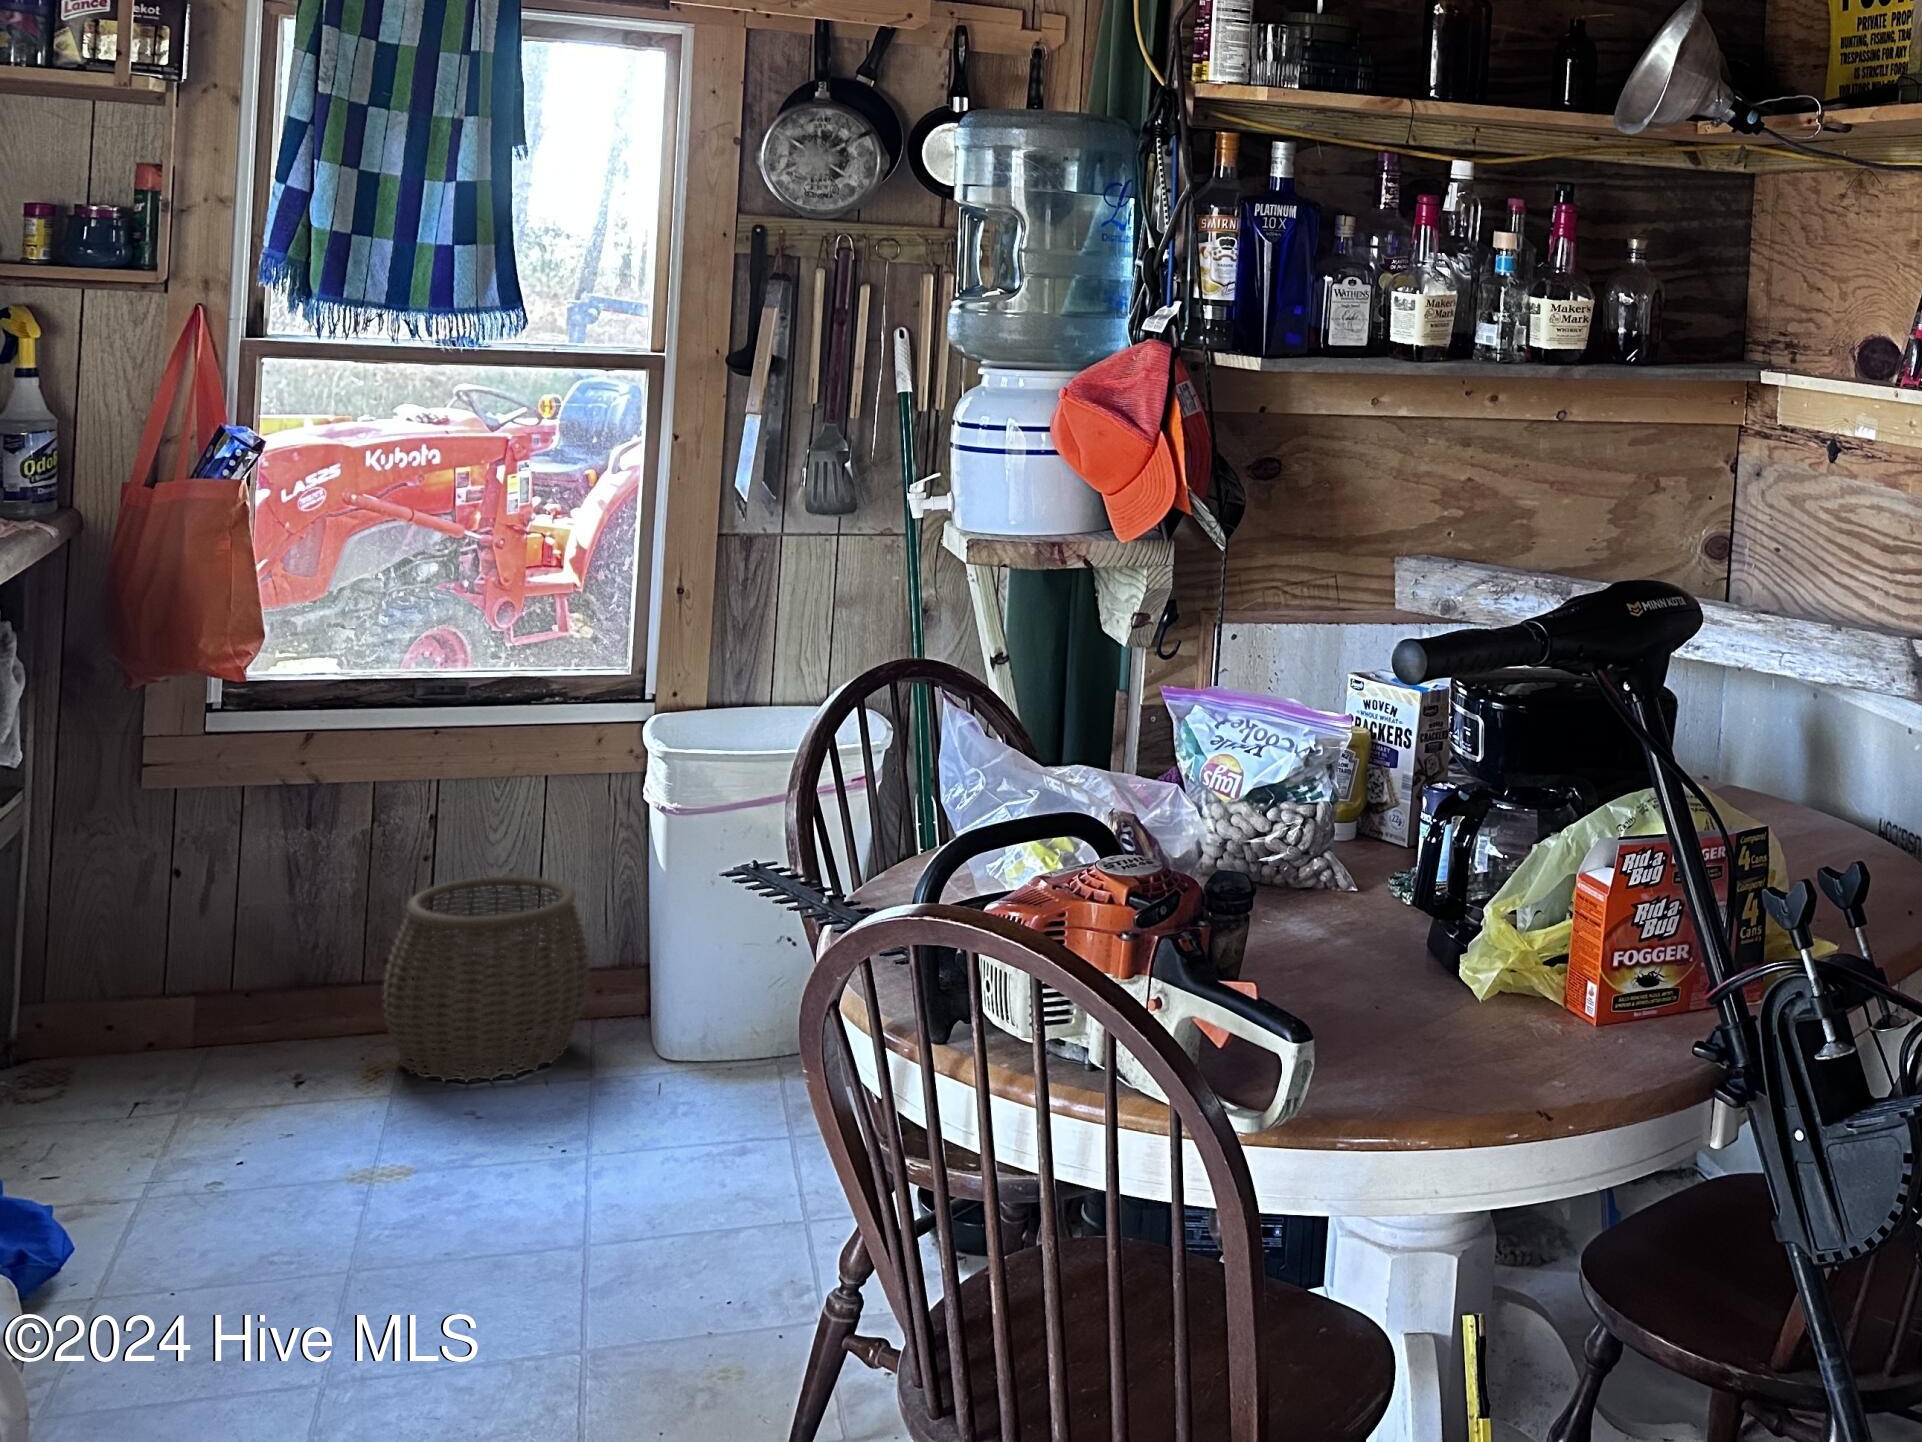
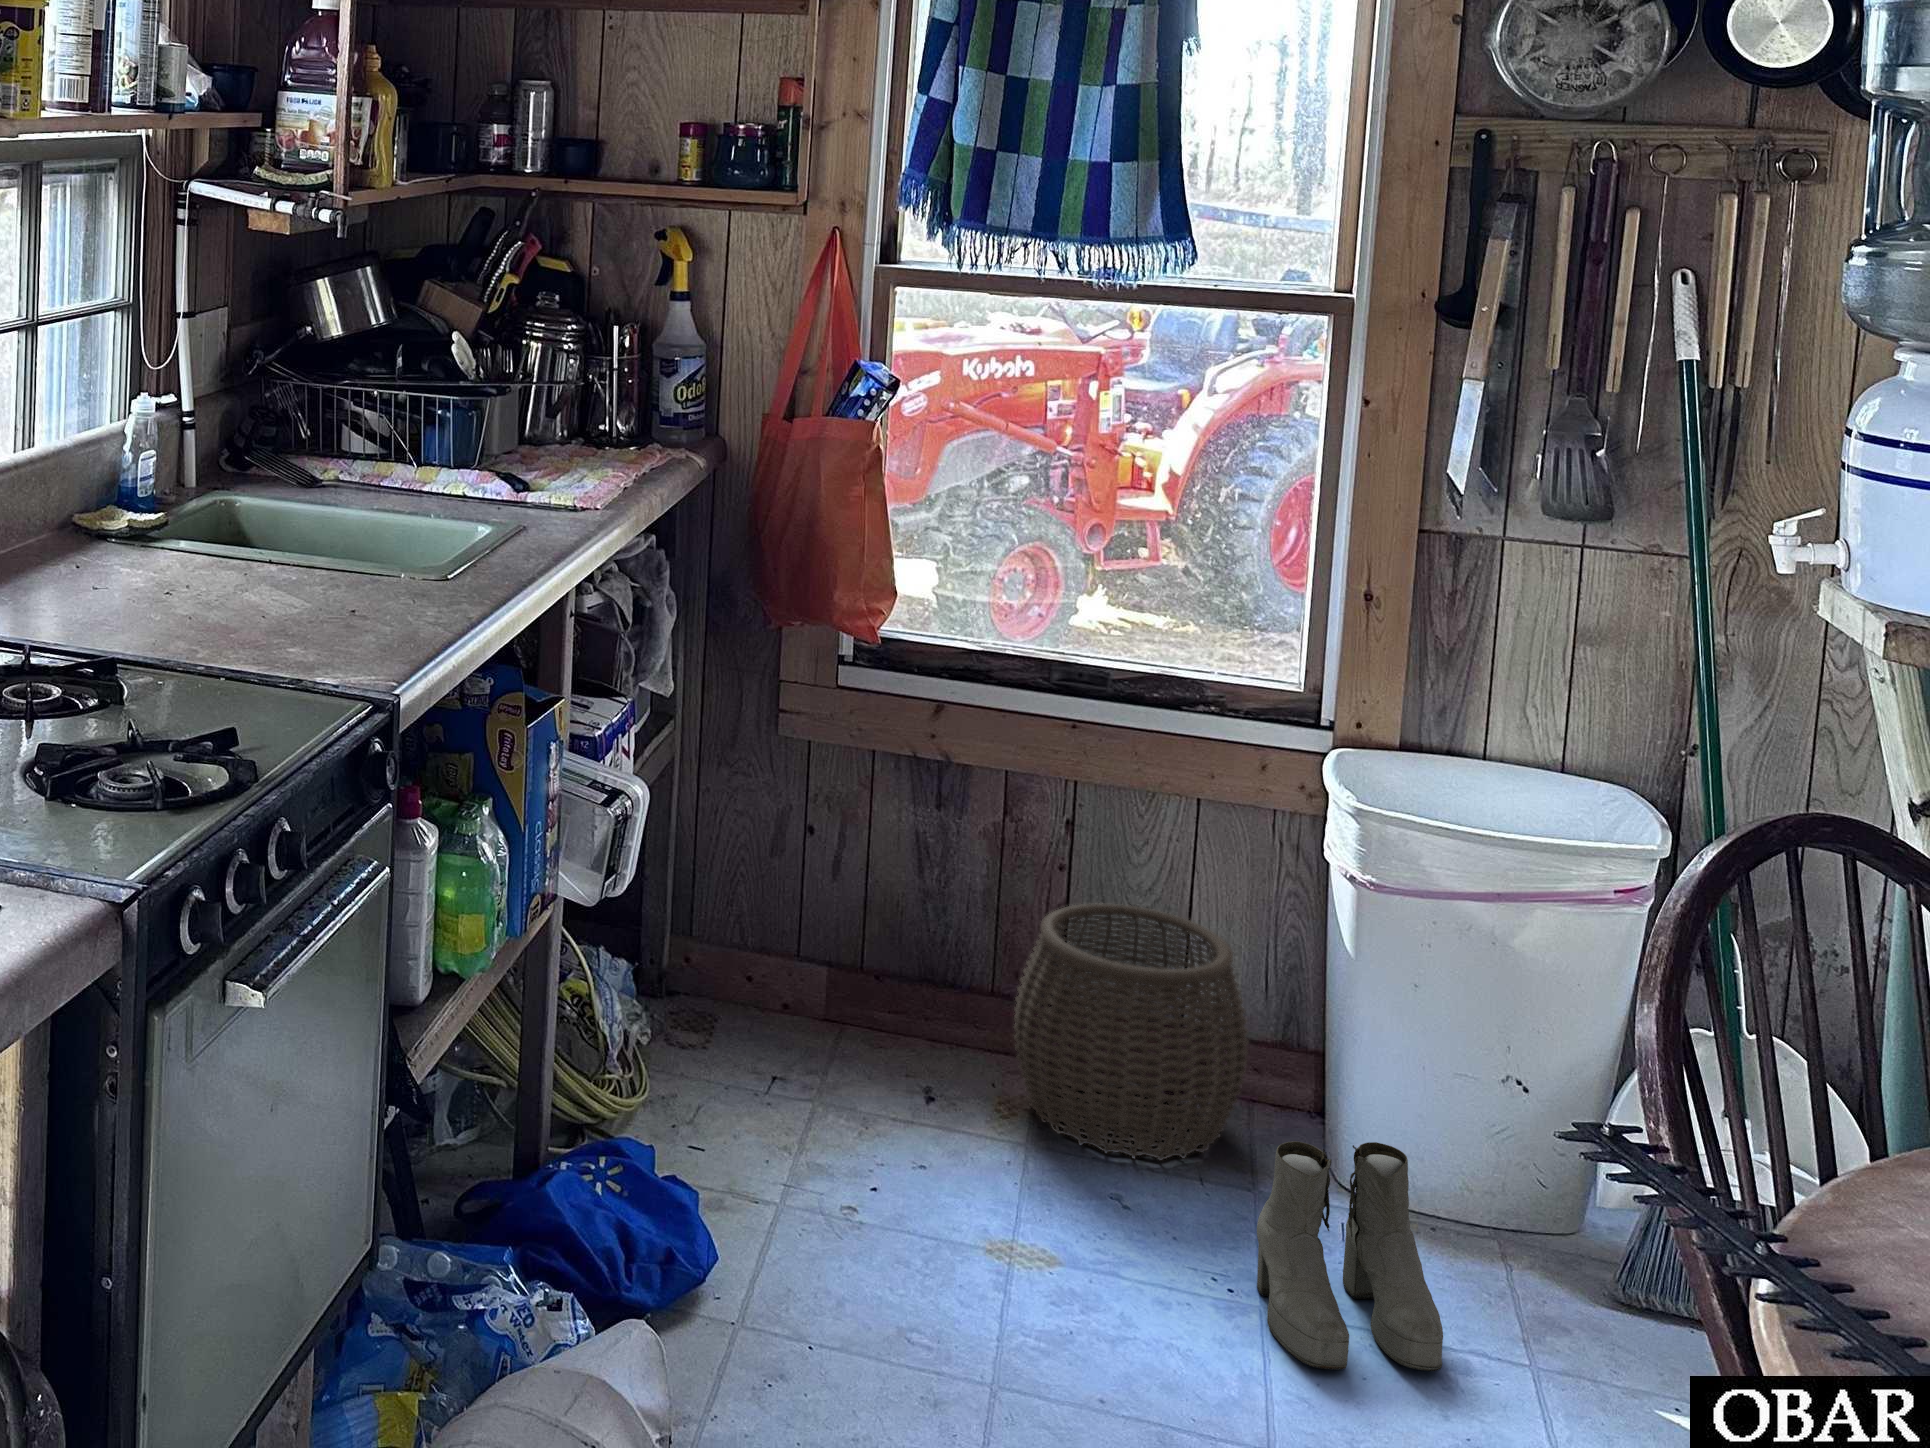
boots: none [584,1000,721,1174] -> present [1257,1141,1443,1371]

